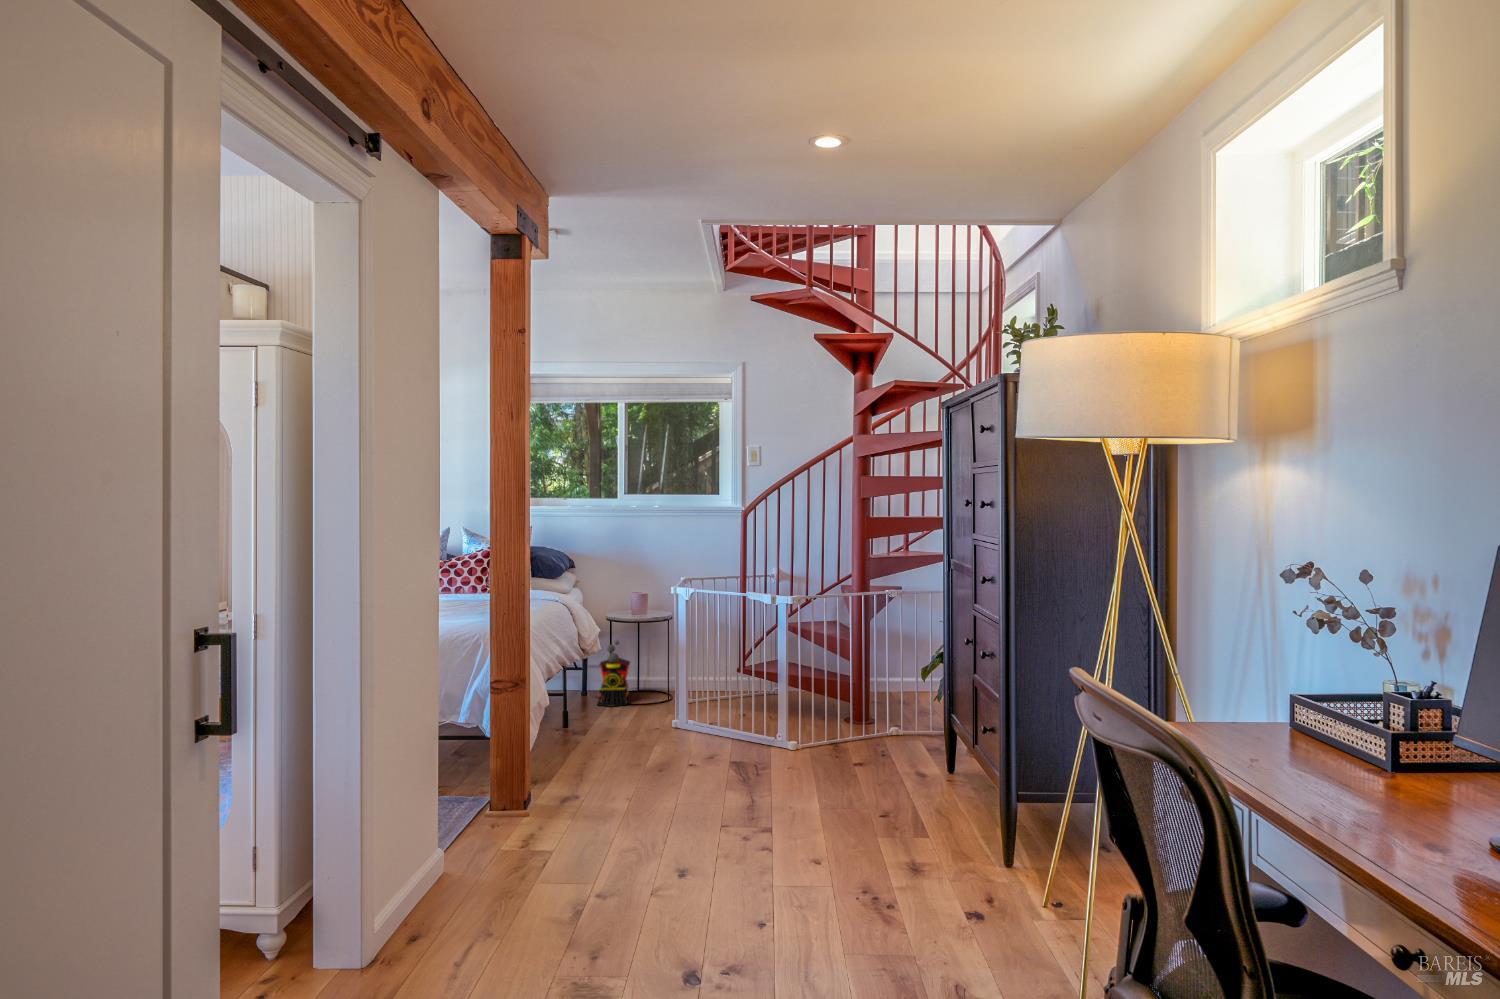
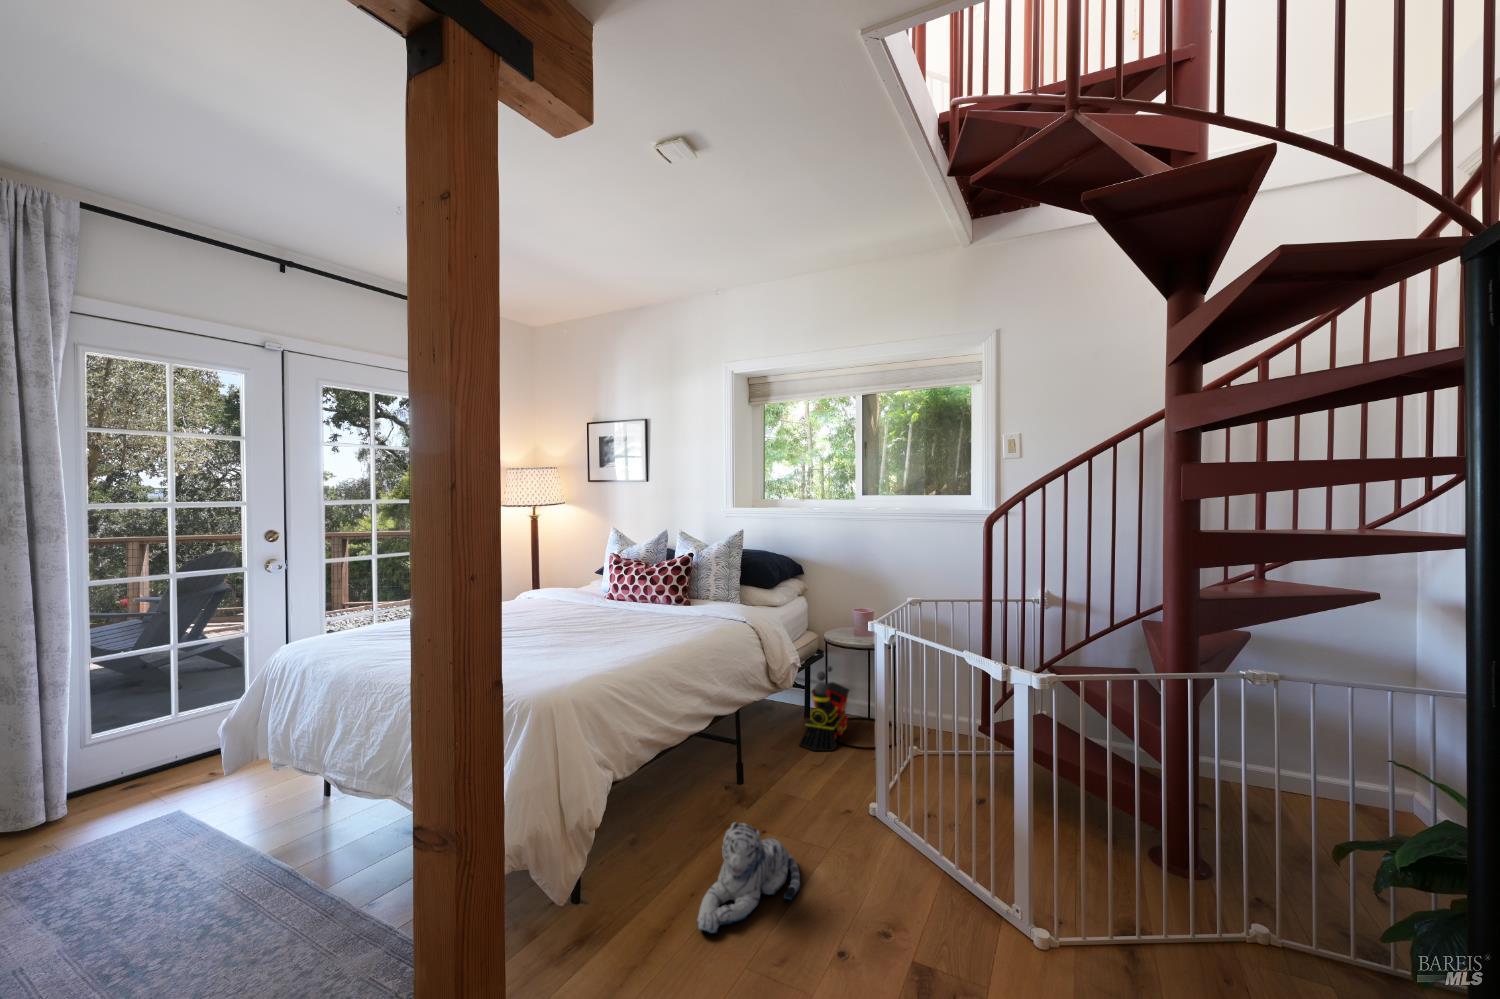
plush toy: none [597,710,653,771] -> present [697,823,801,933]

